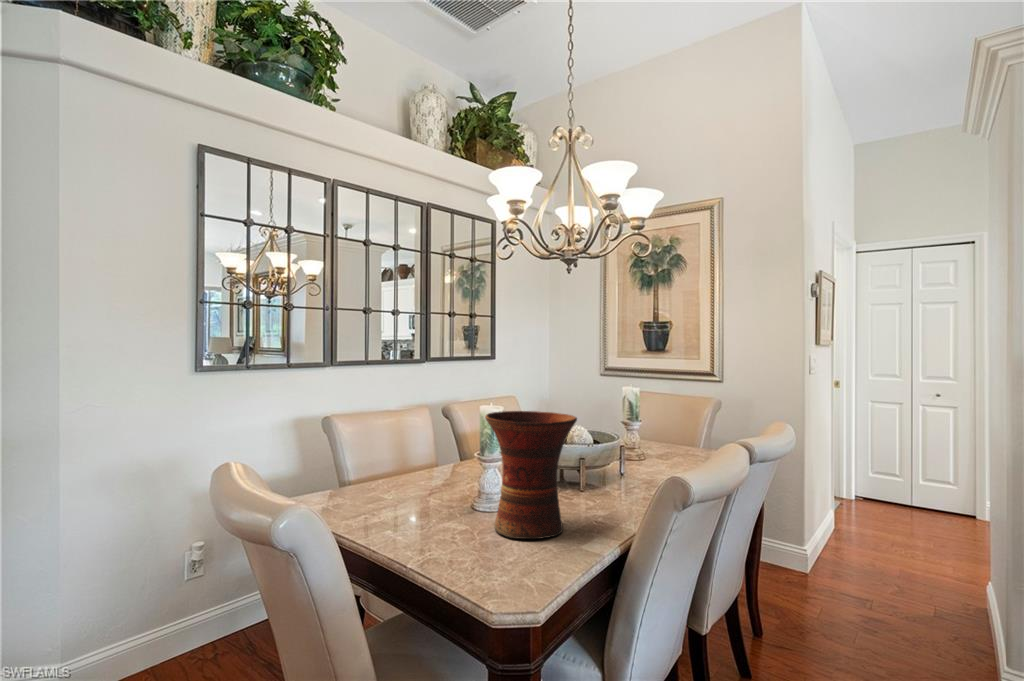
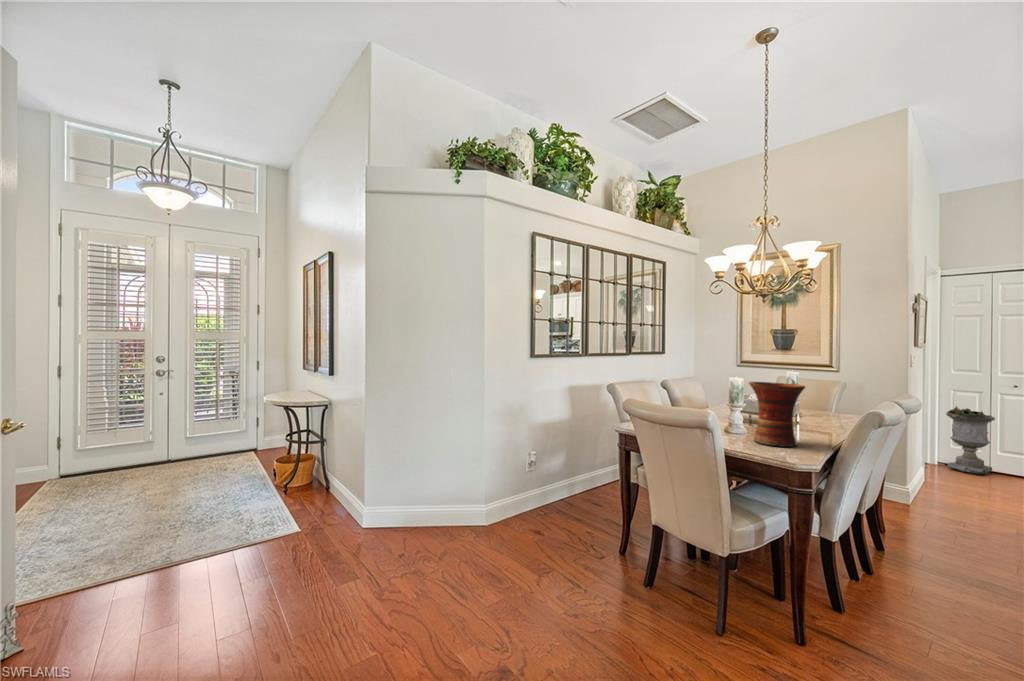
planter: none [863,422,915,512] -> present [946,406,995,474]

